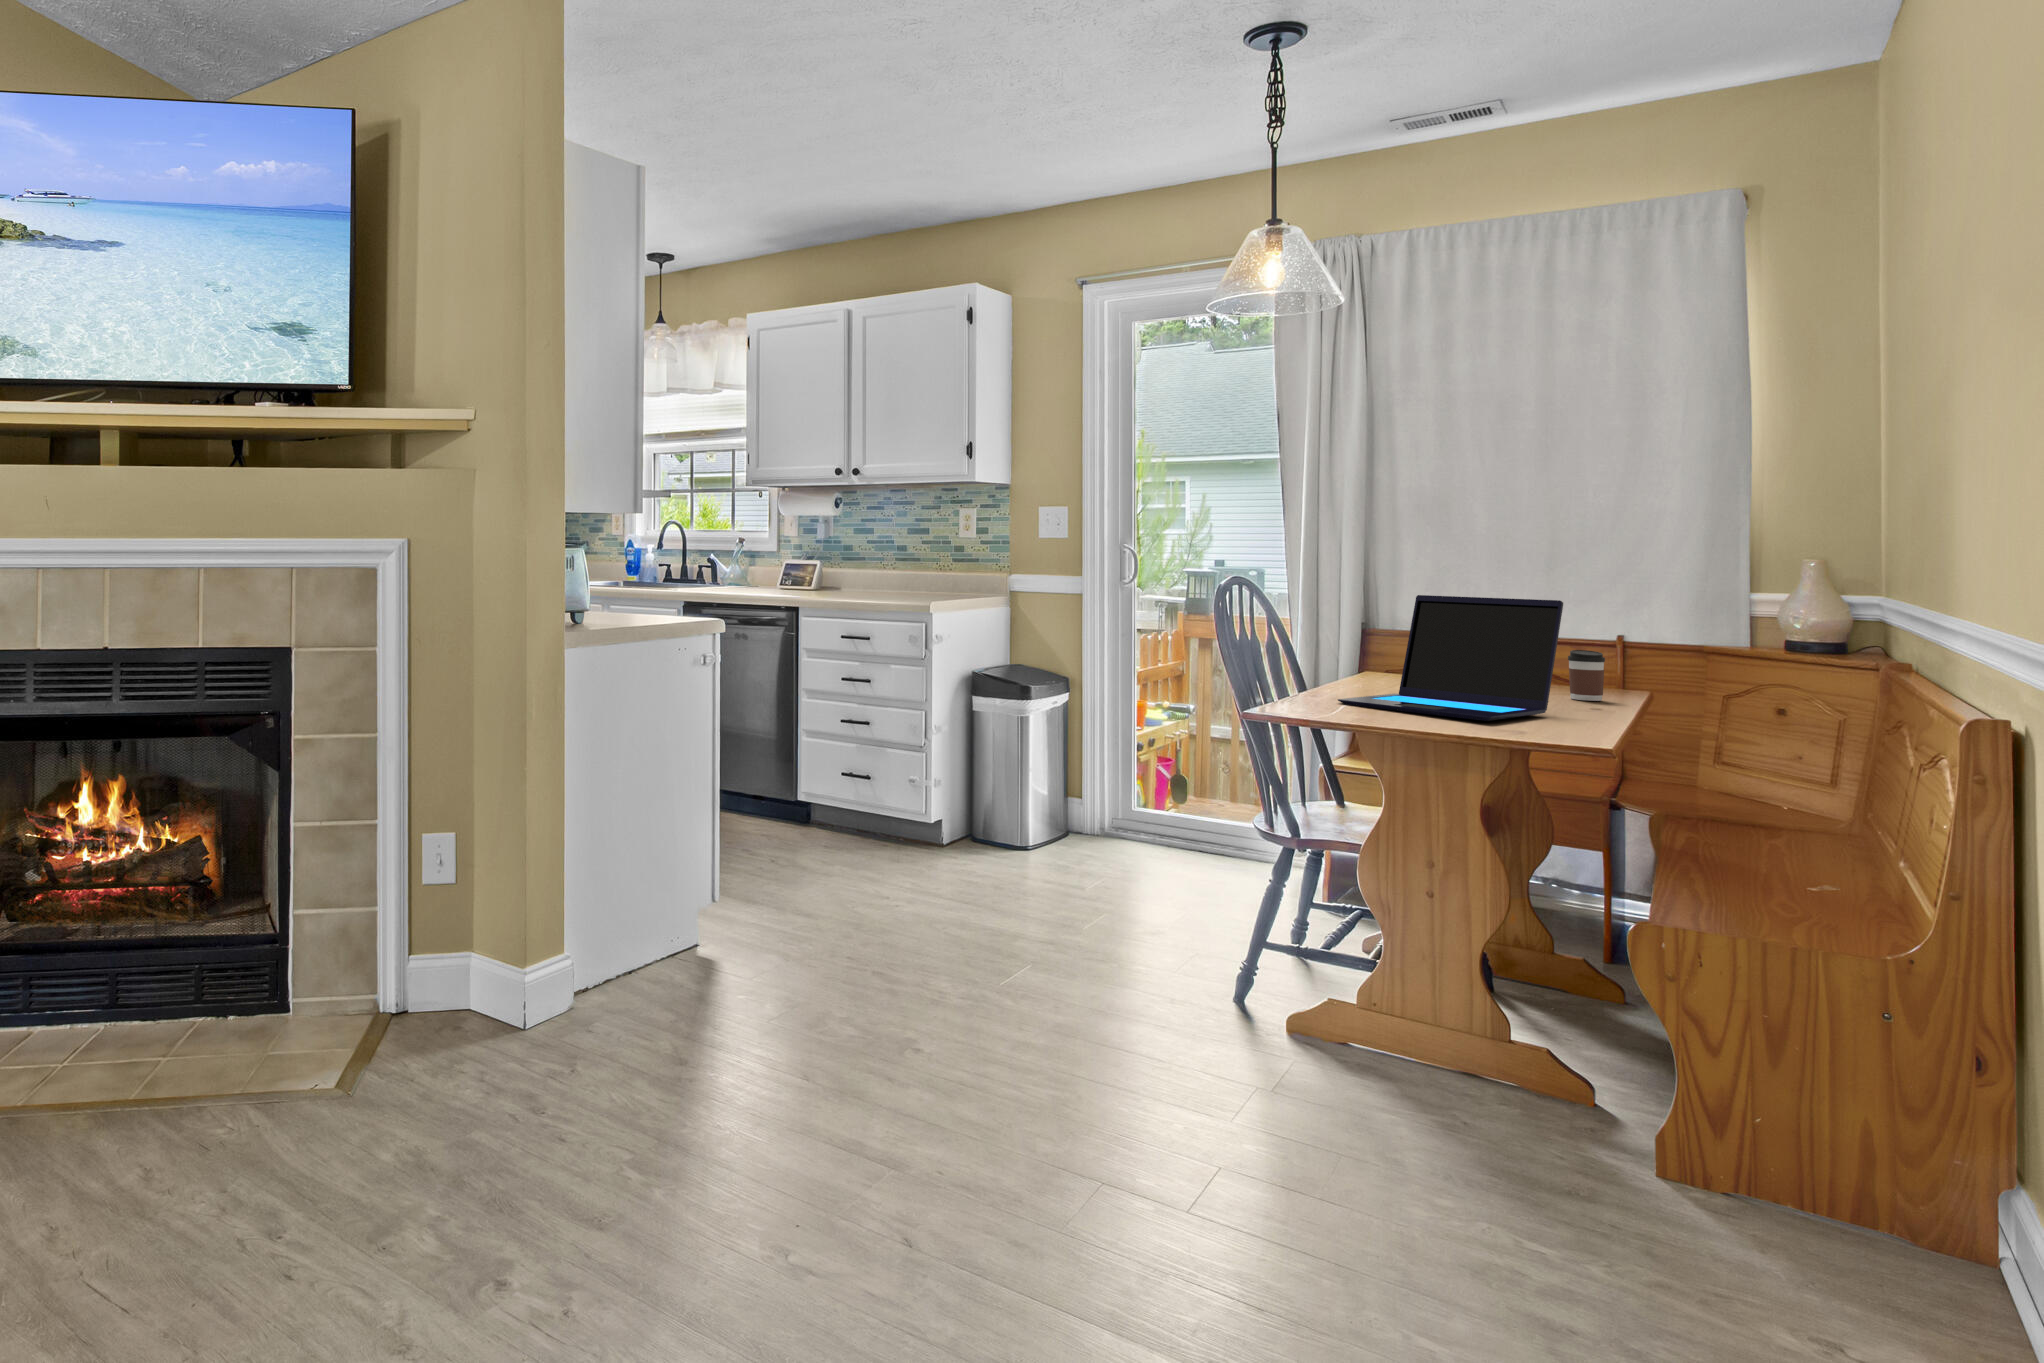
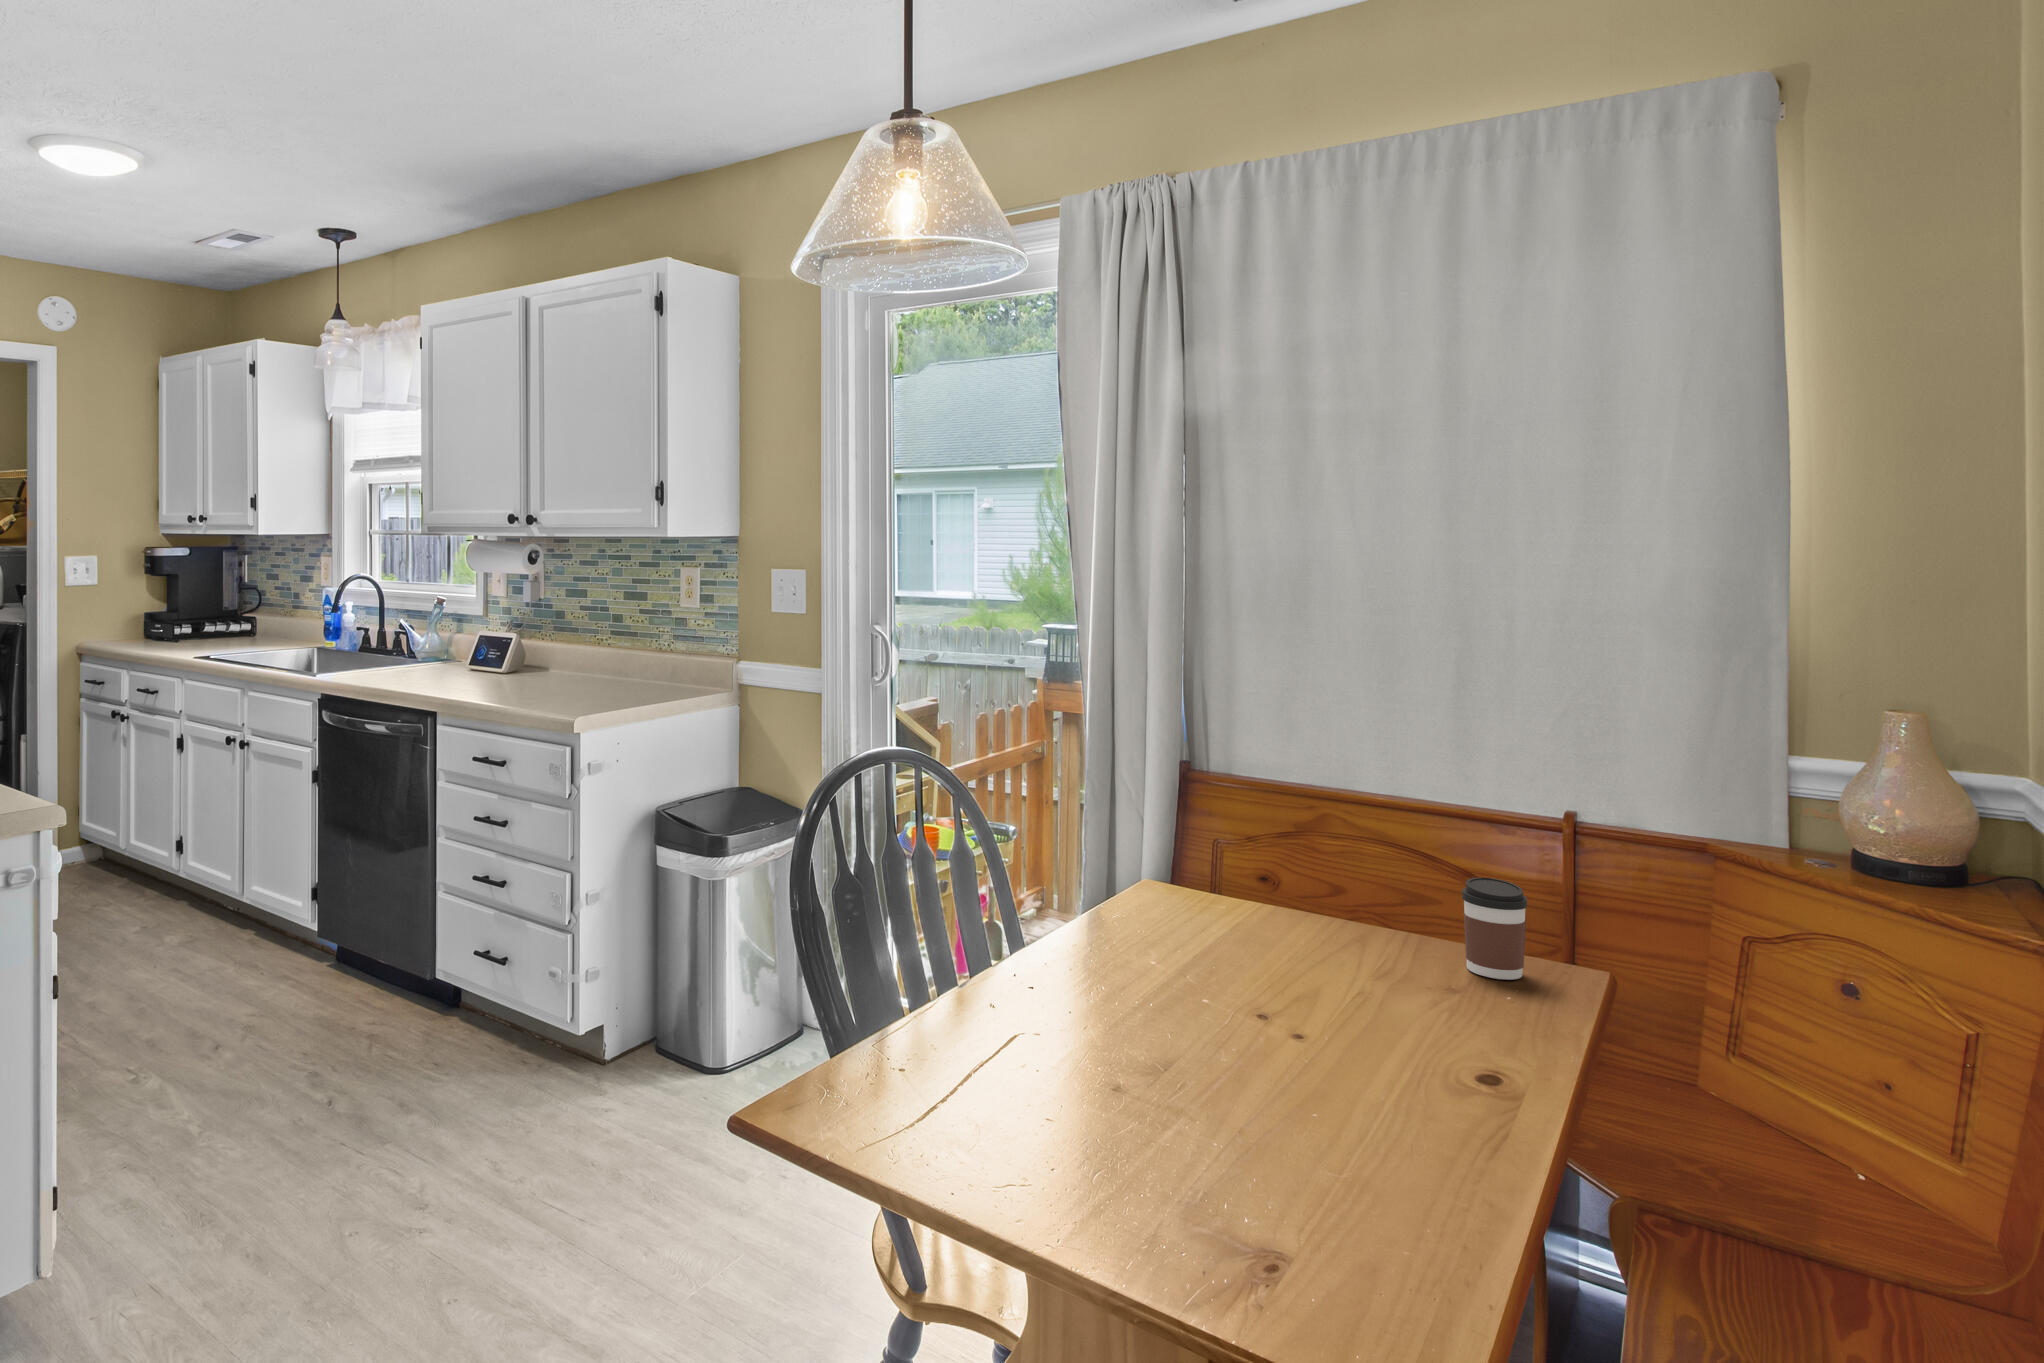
laptop: present [1338,595,1563,721] -> none [1008,783,1432,1118]

